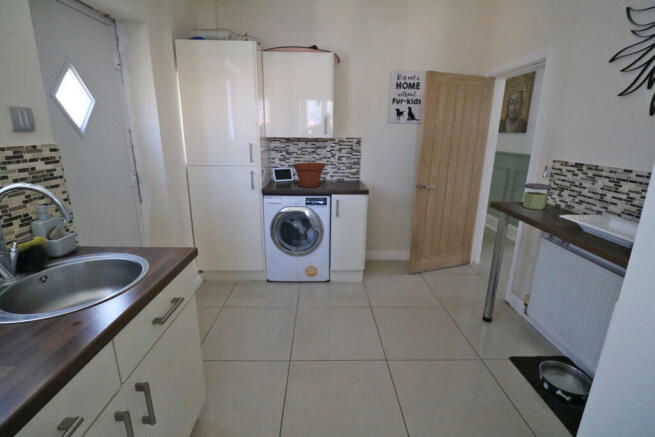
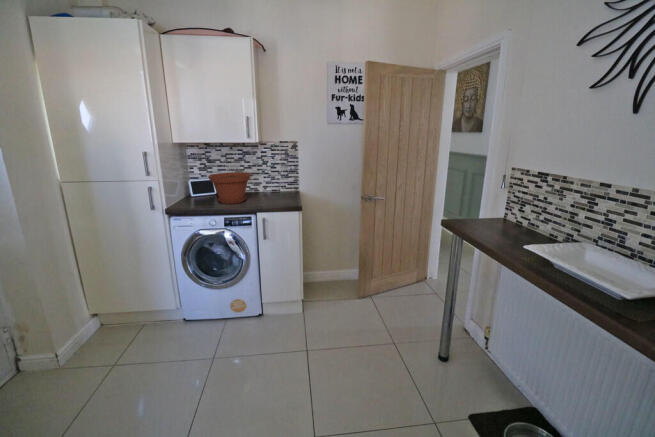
jar: present [523,183,551,210] -> none [480,197,512,231]

